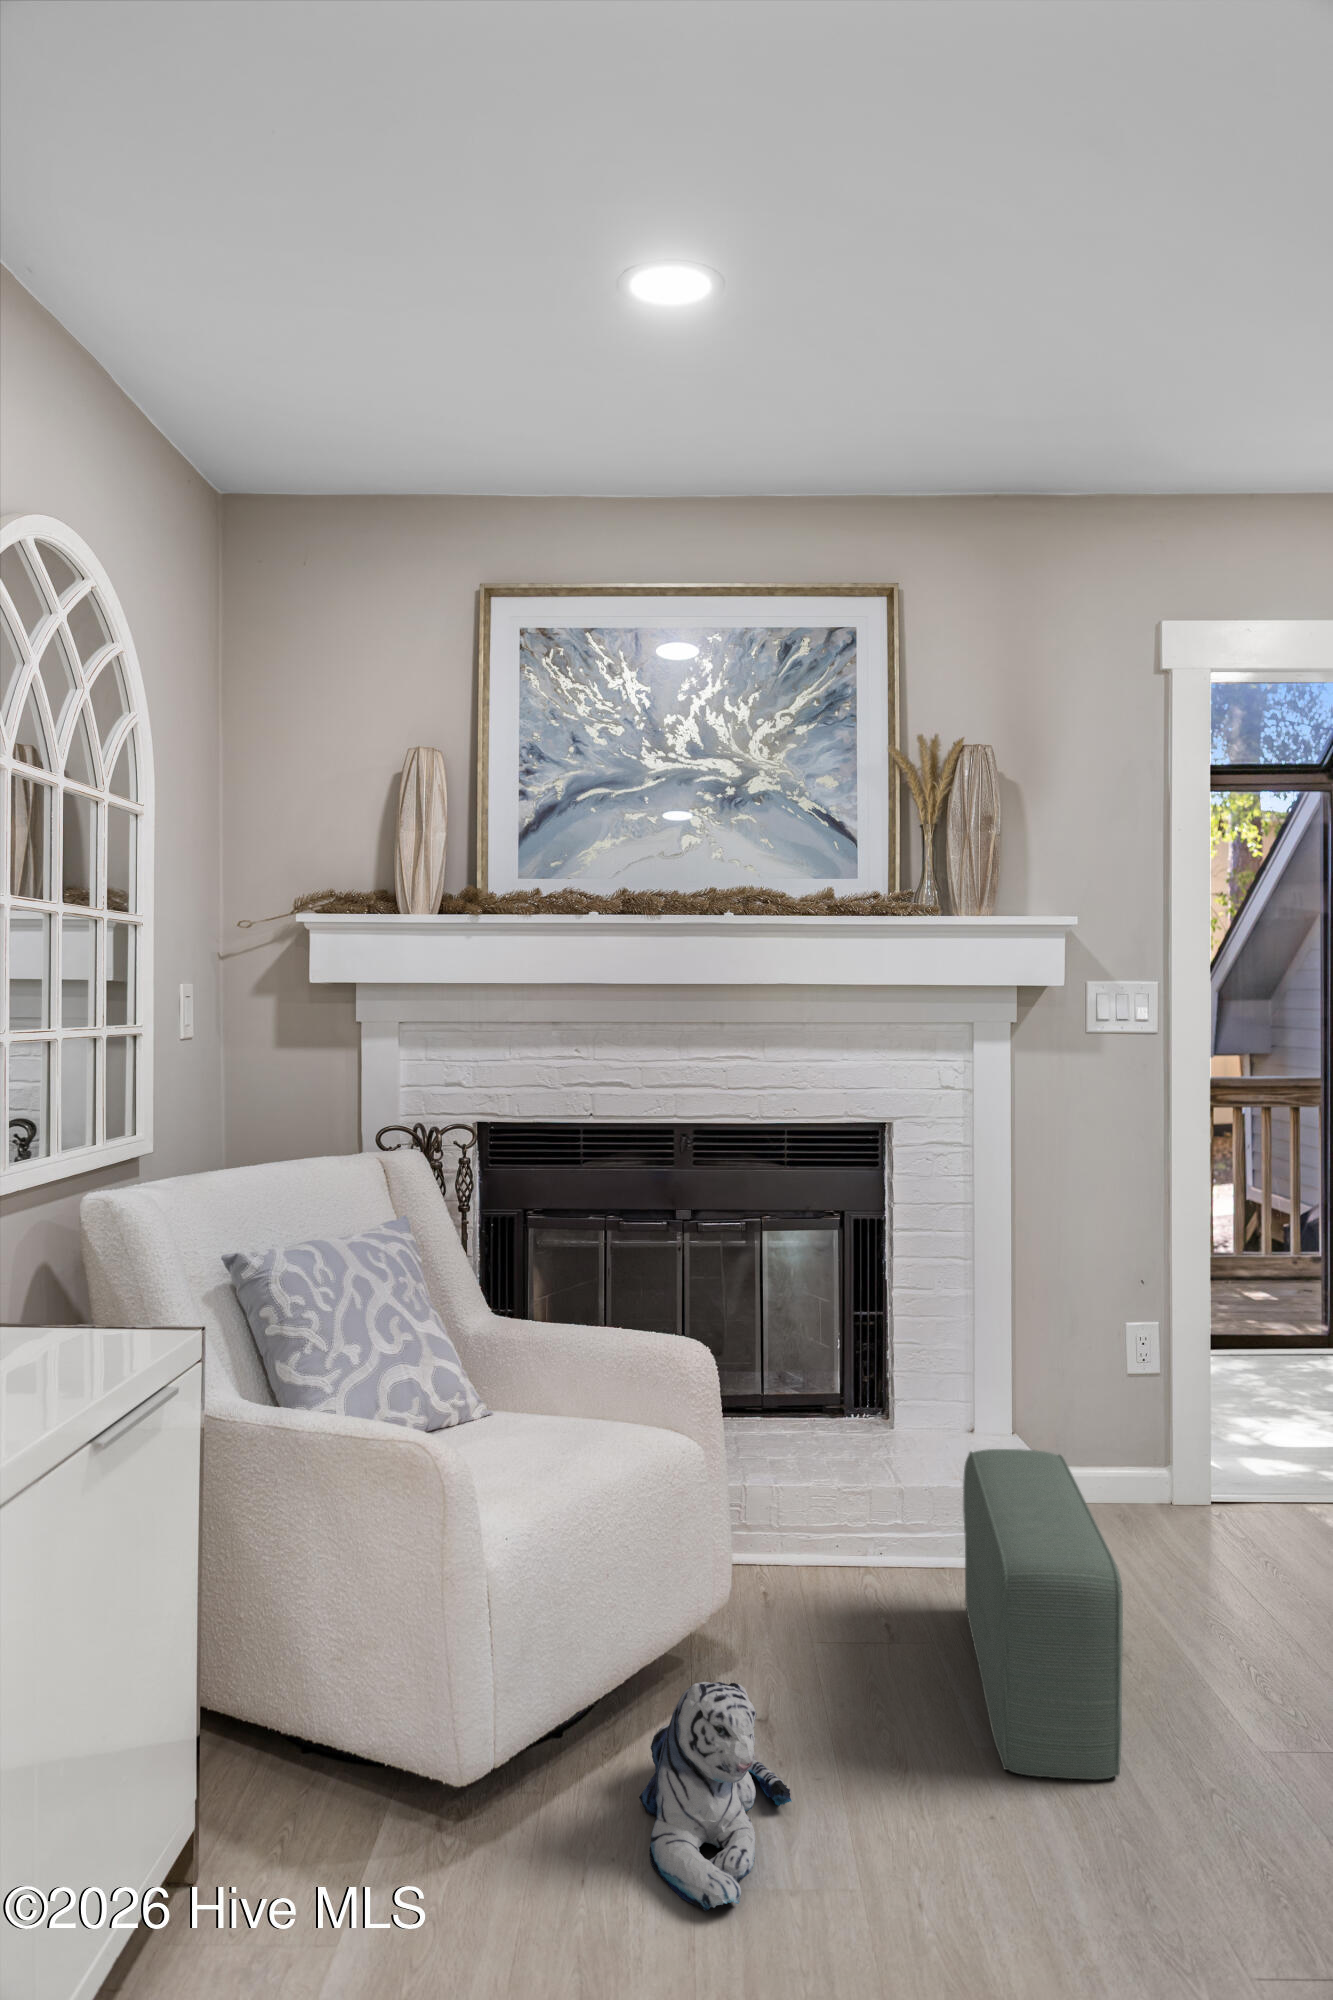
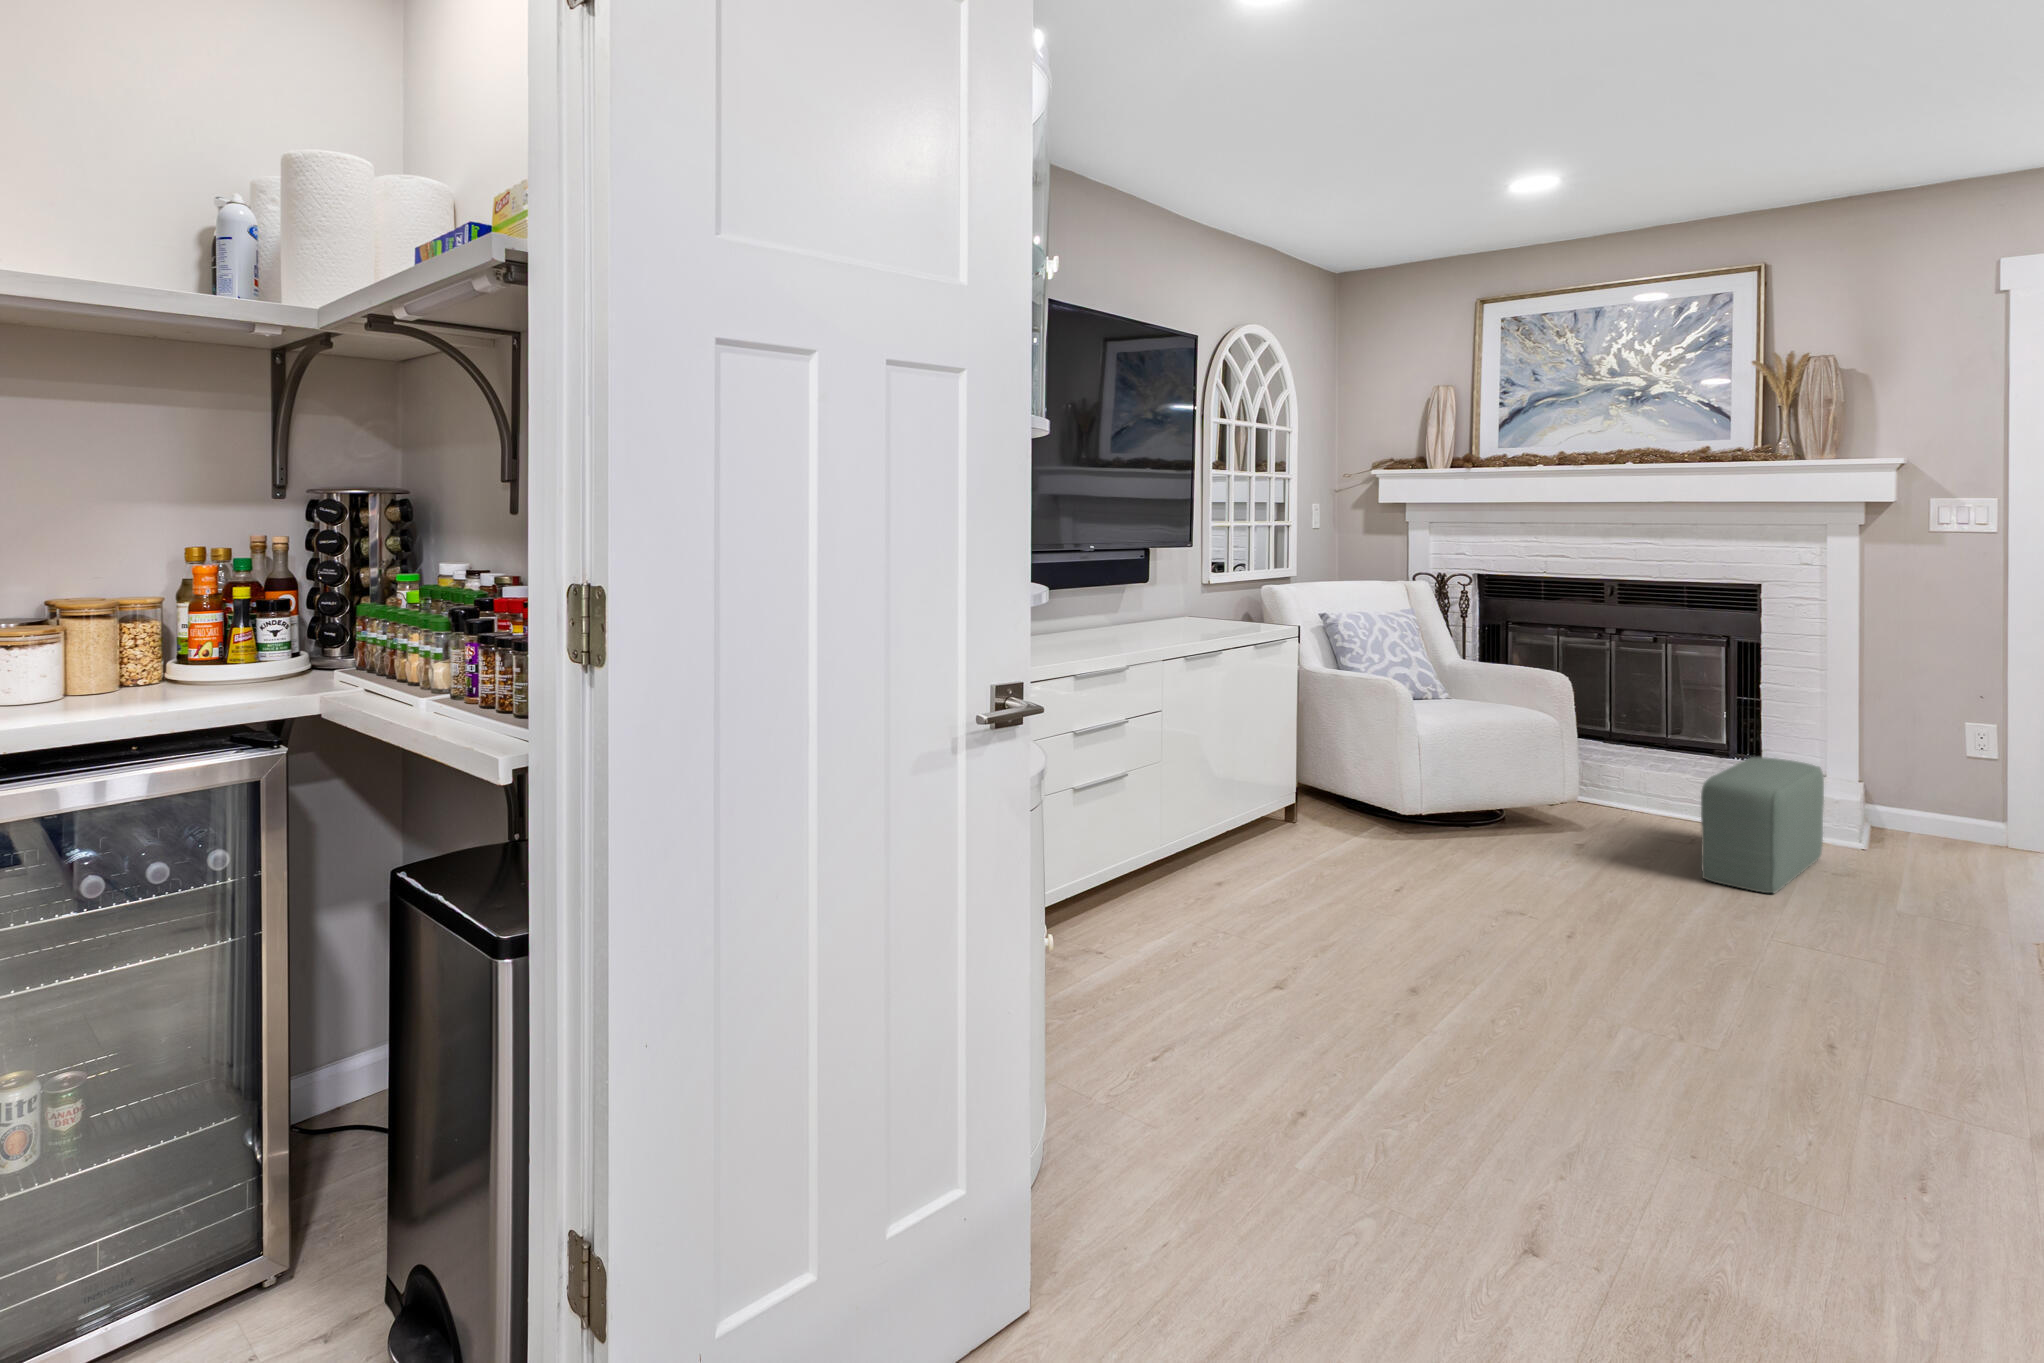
plush toy: present [639,1682,792,1911] -> none [1485,792,1568,869]

